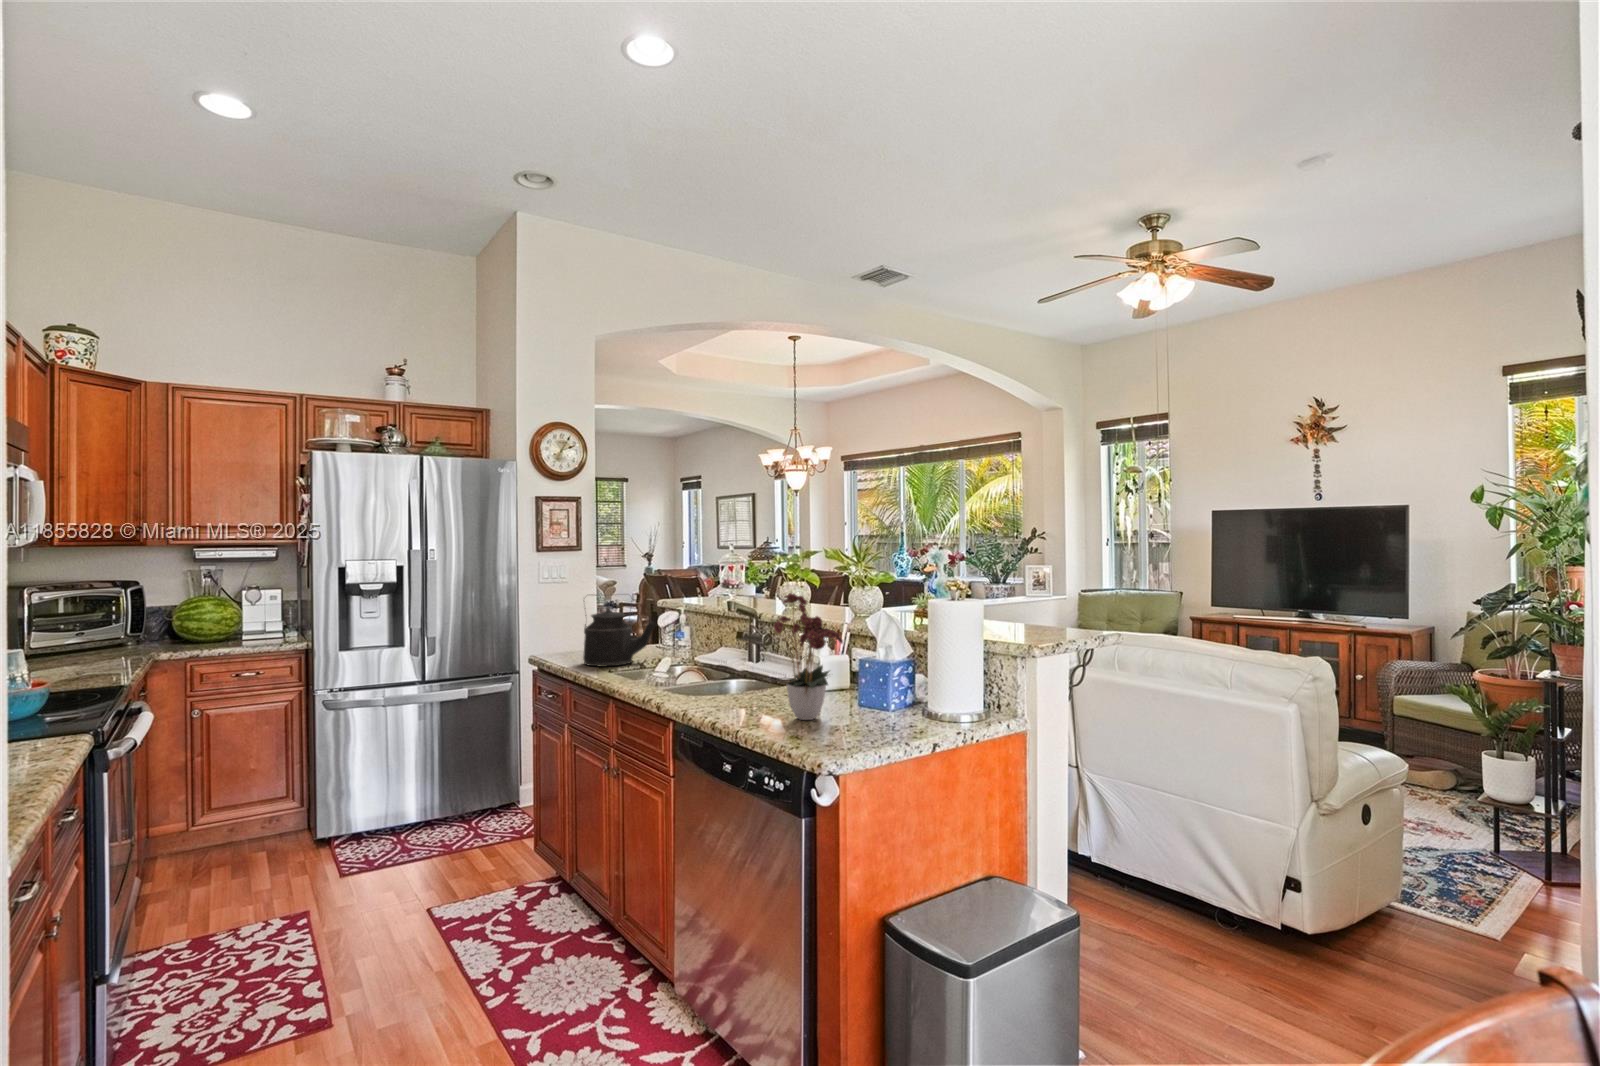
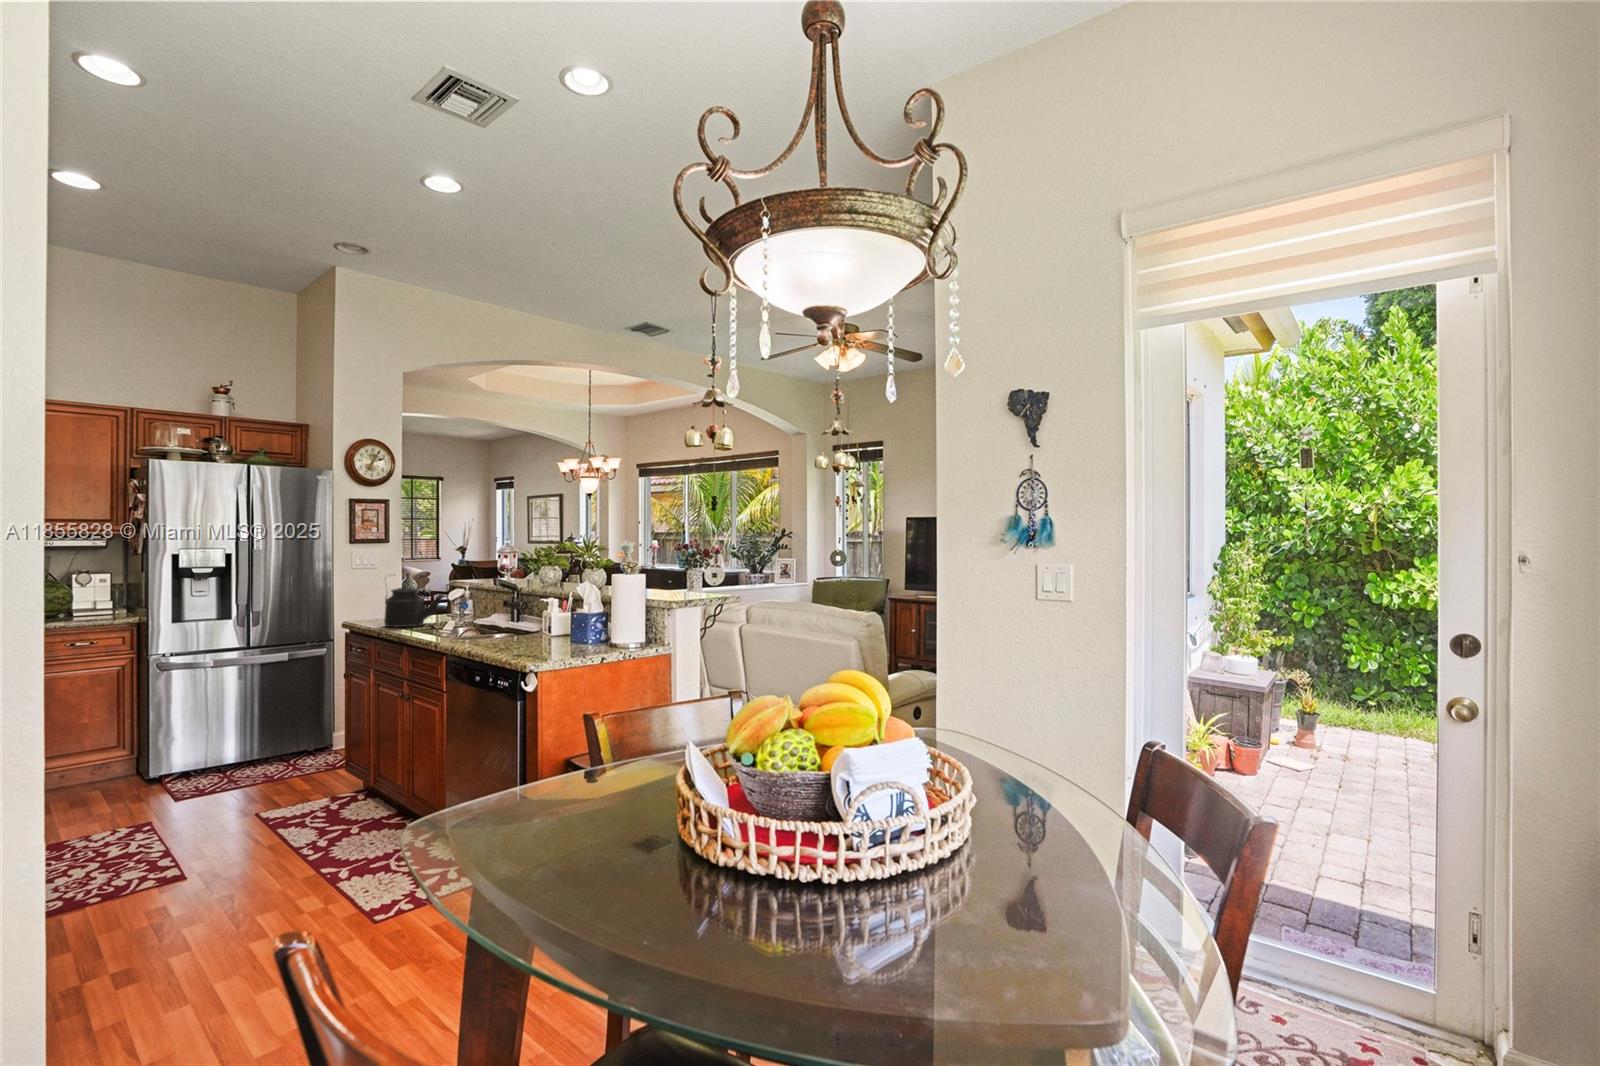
flower arrangement: present [774,593,843,720] -> none [510,566,561,650]

